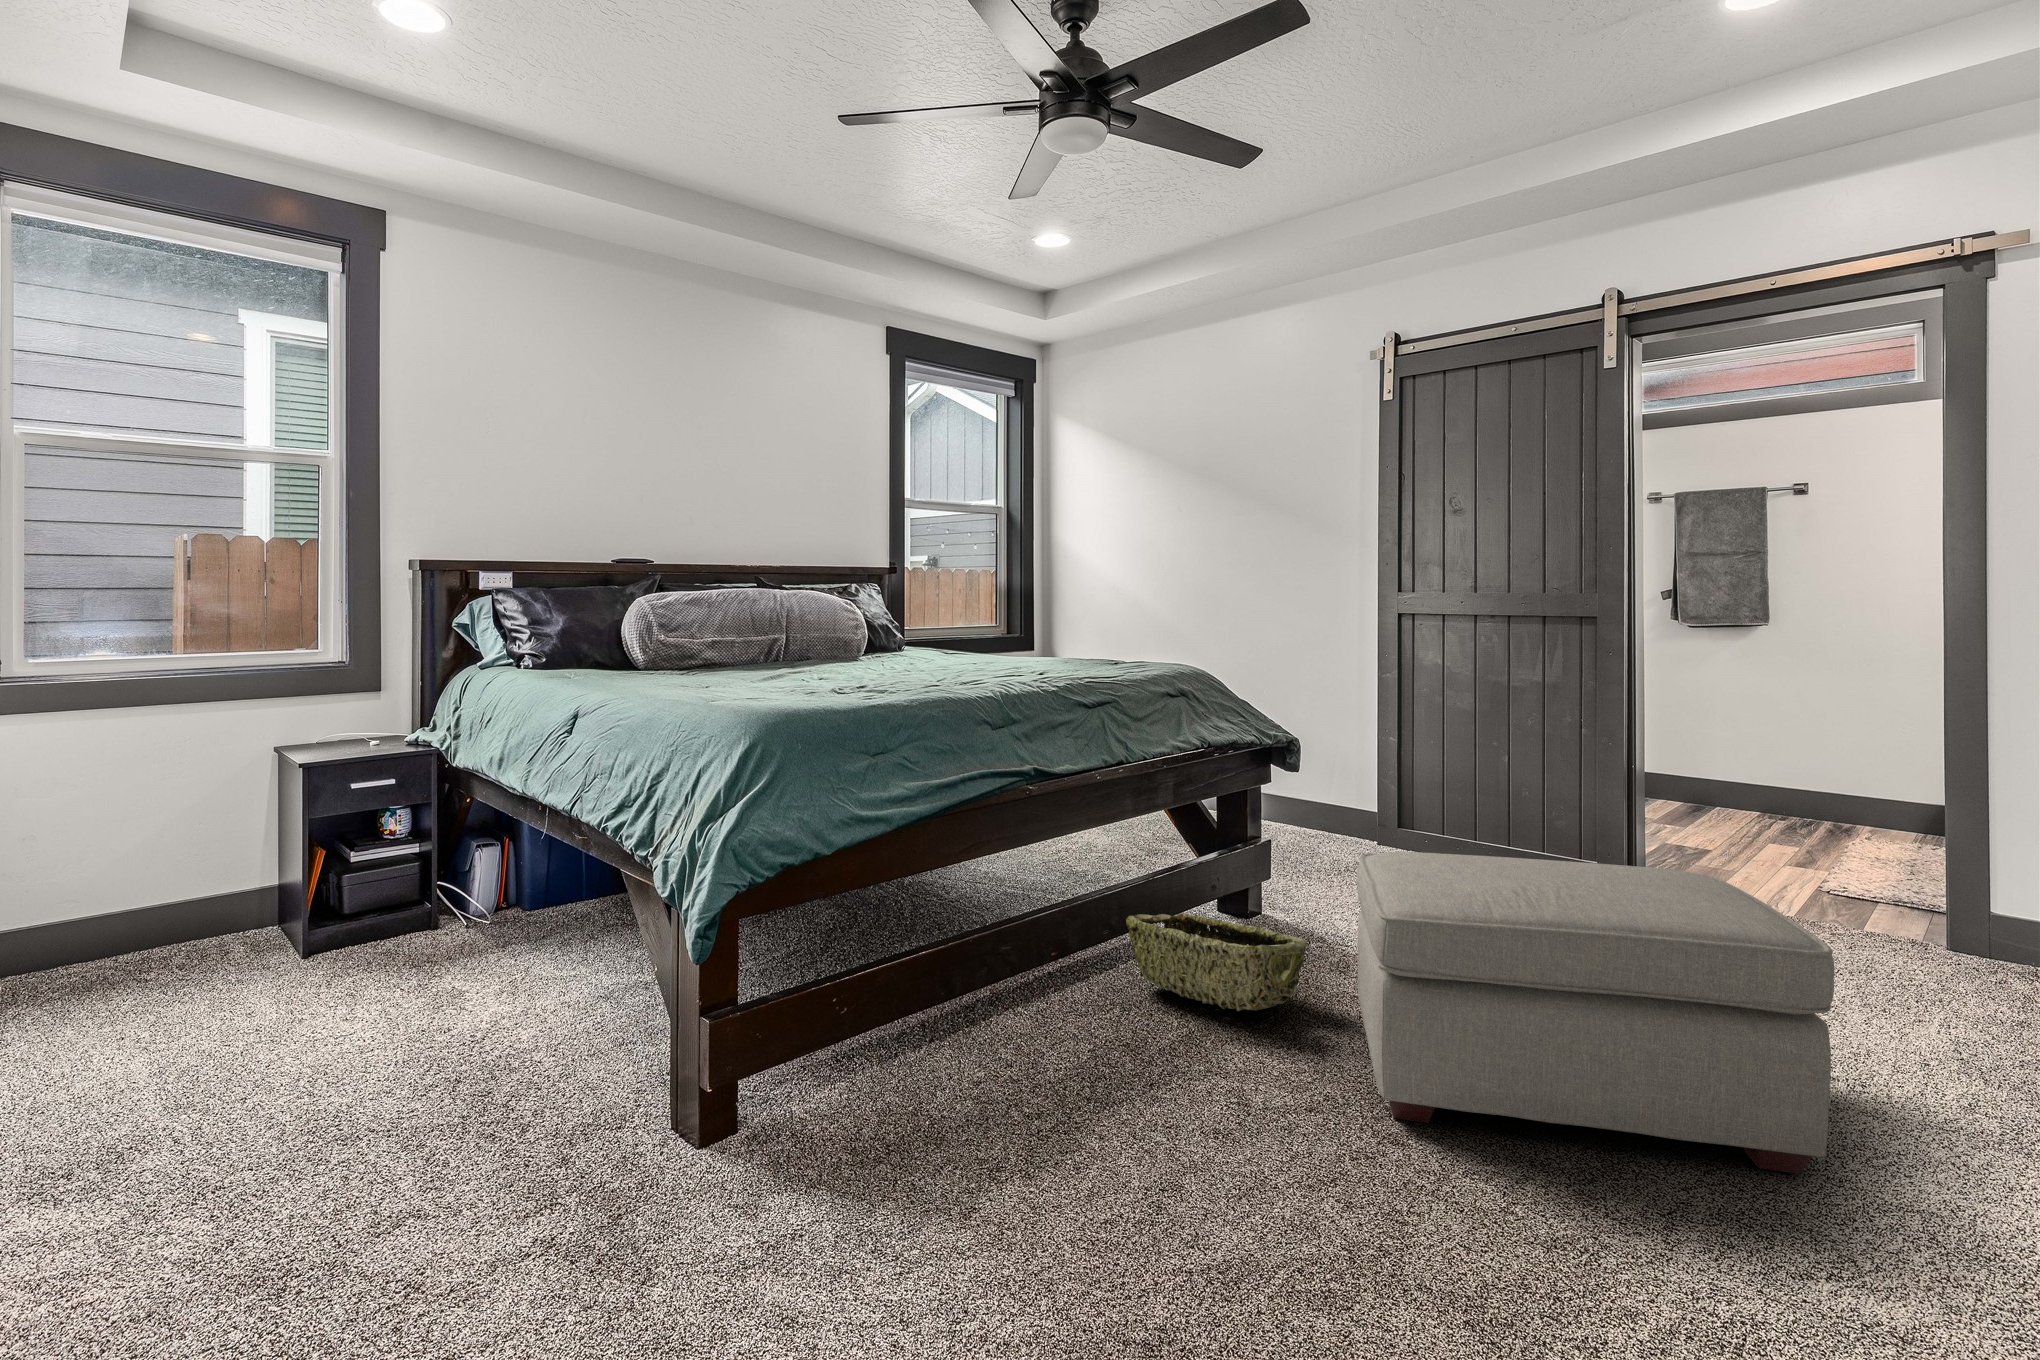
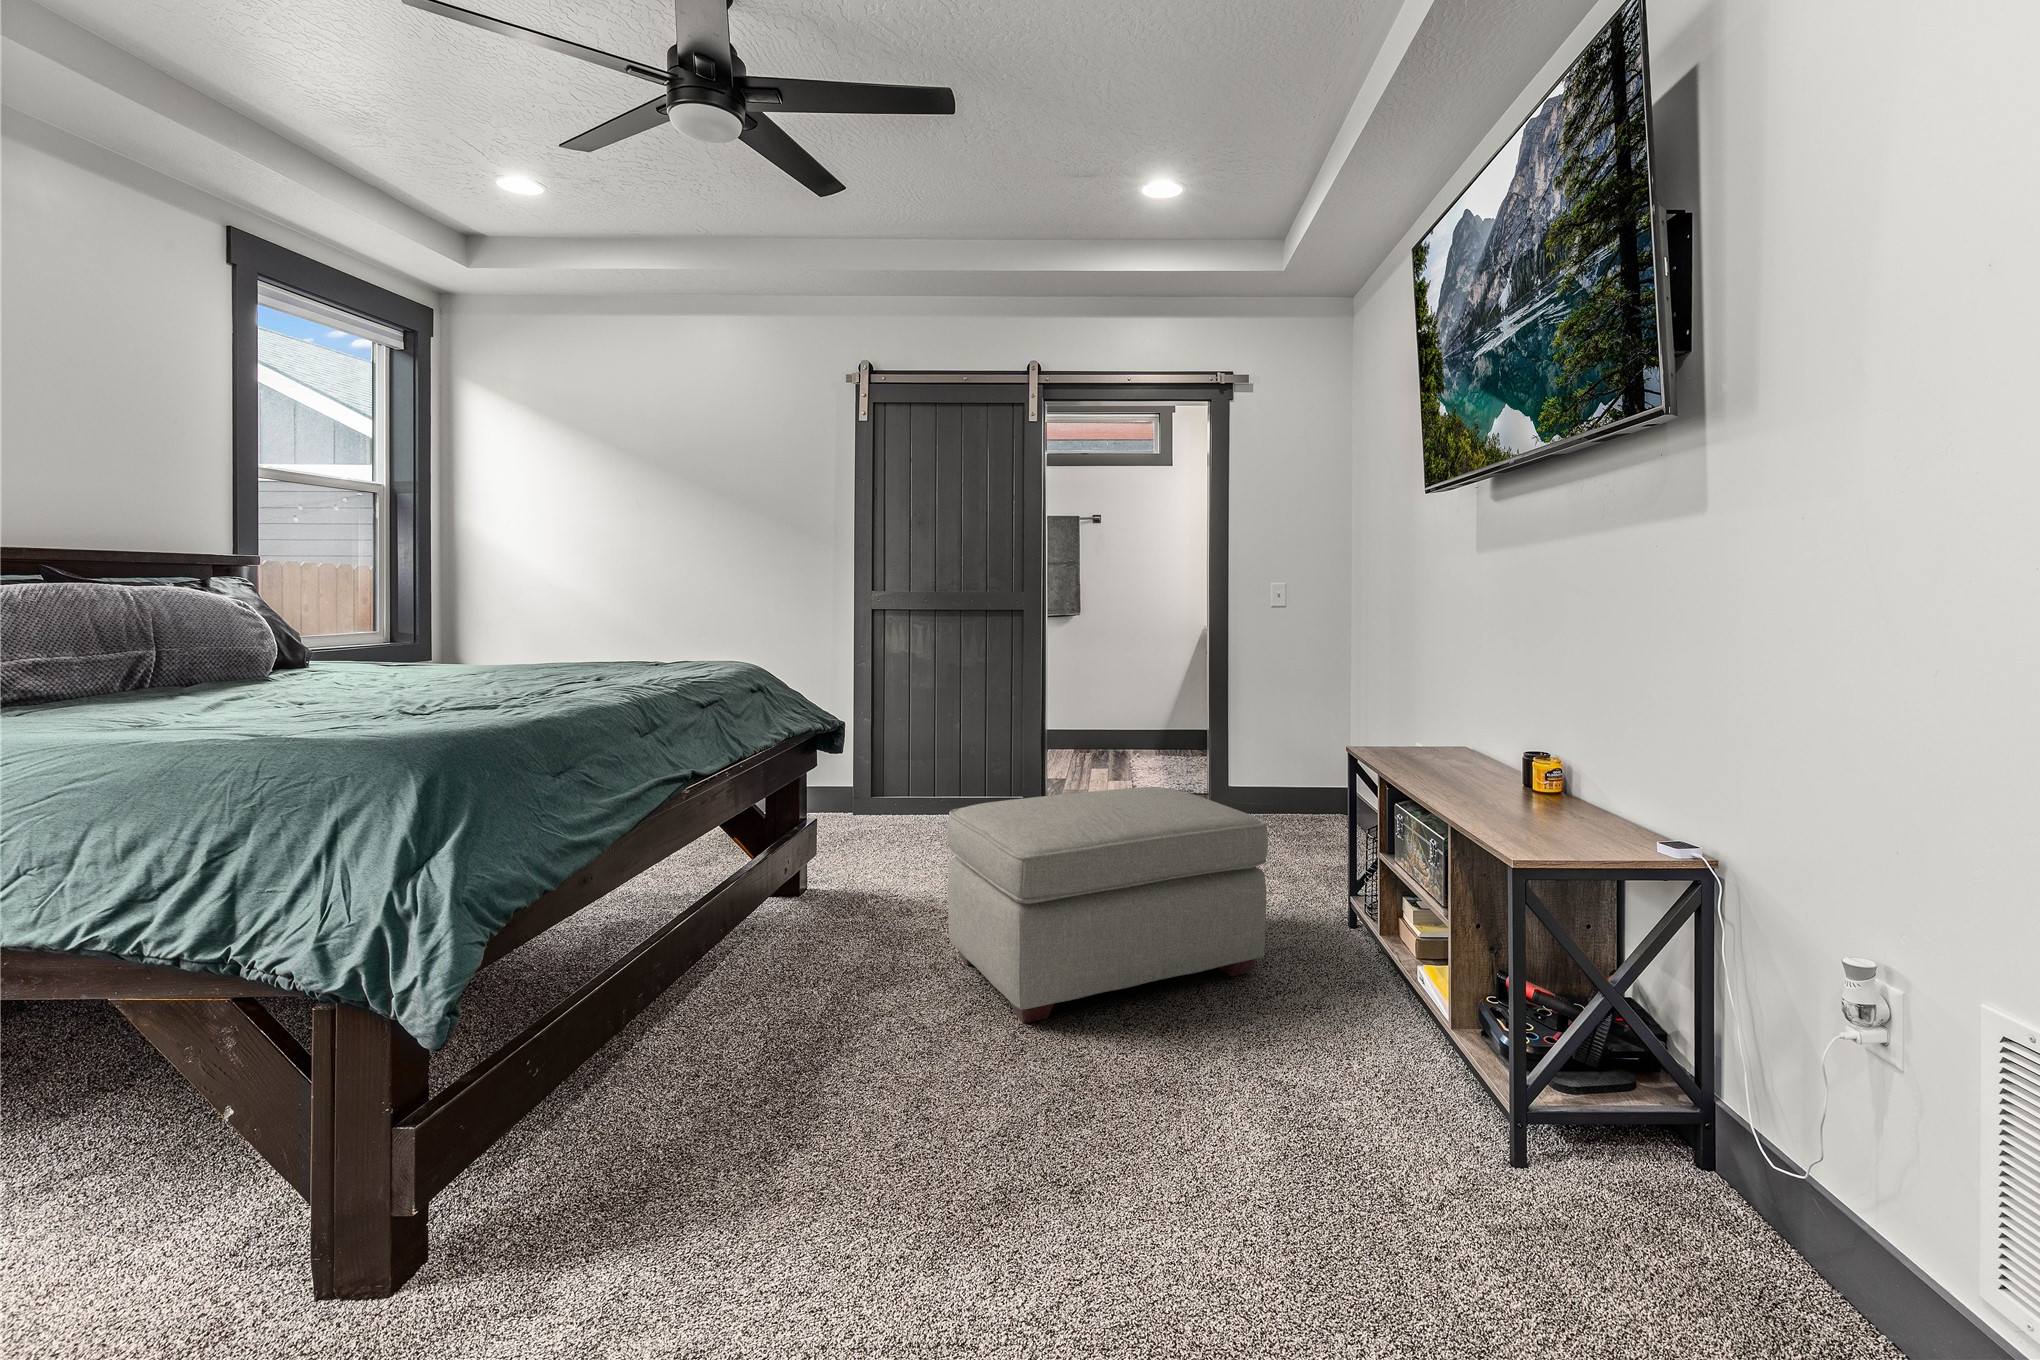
woven basket: present [1126,914,1307,1011] -> none [726,894,902,979]

